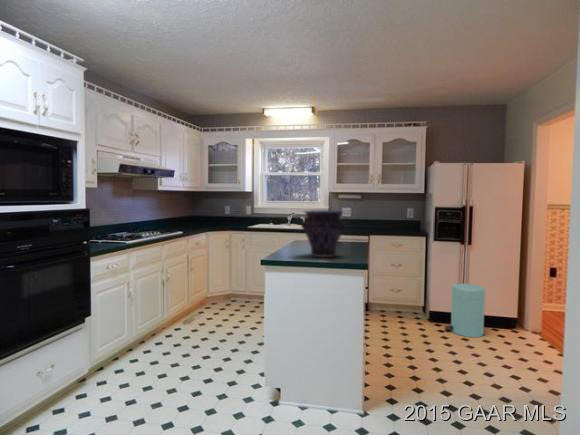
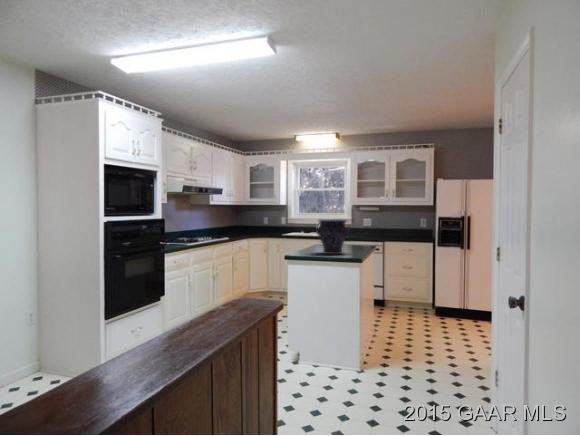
trash can: present [445,284,485,337] -> none [446,282,480,327]

